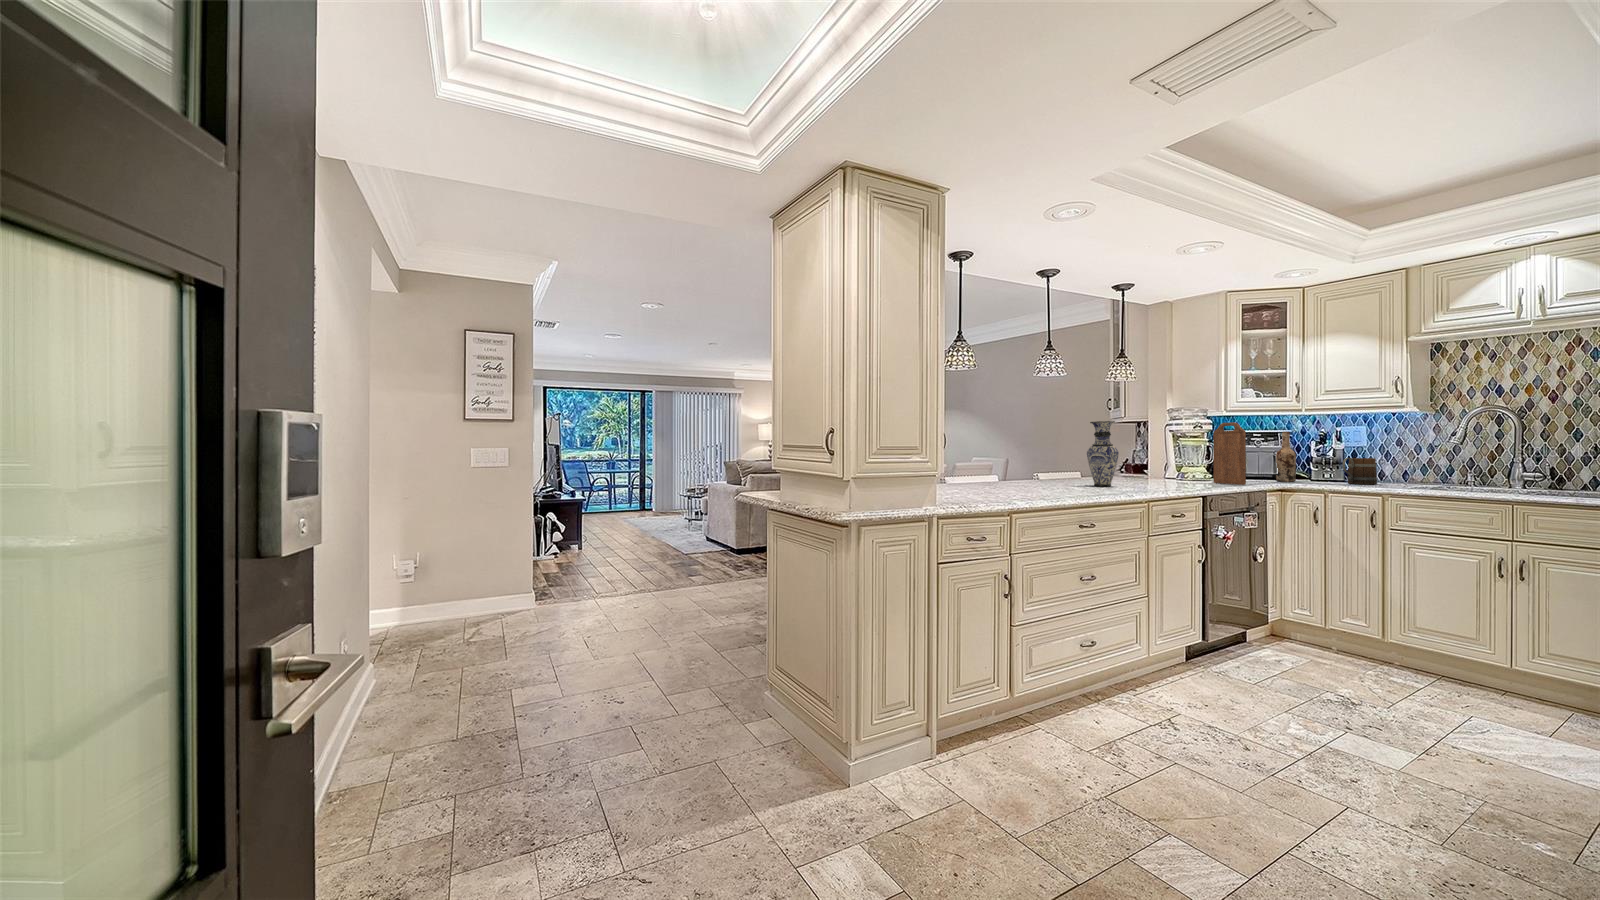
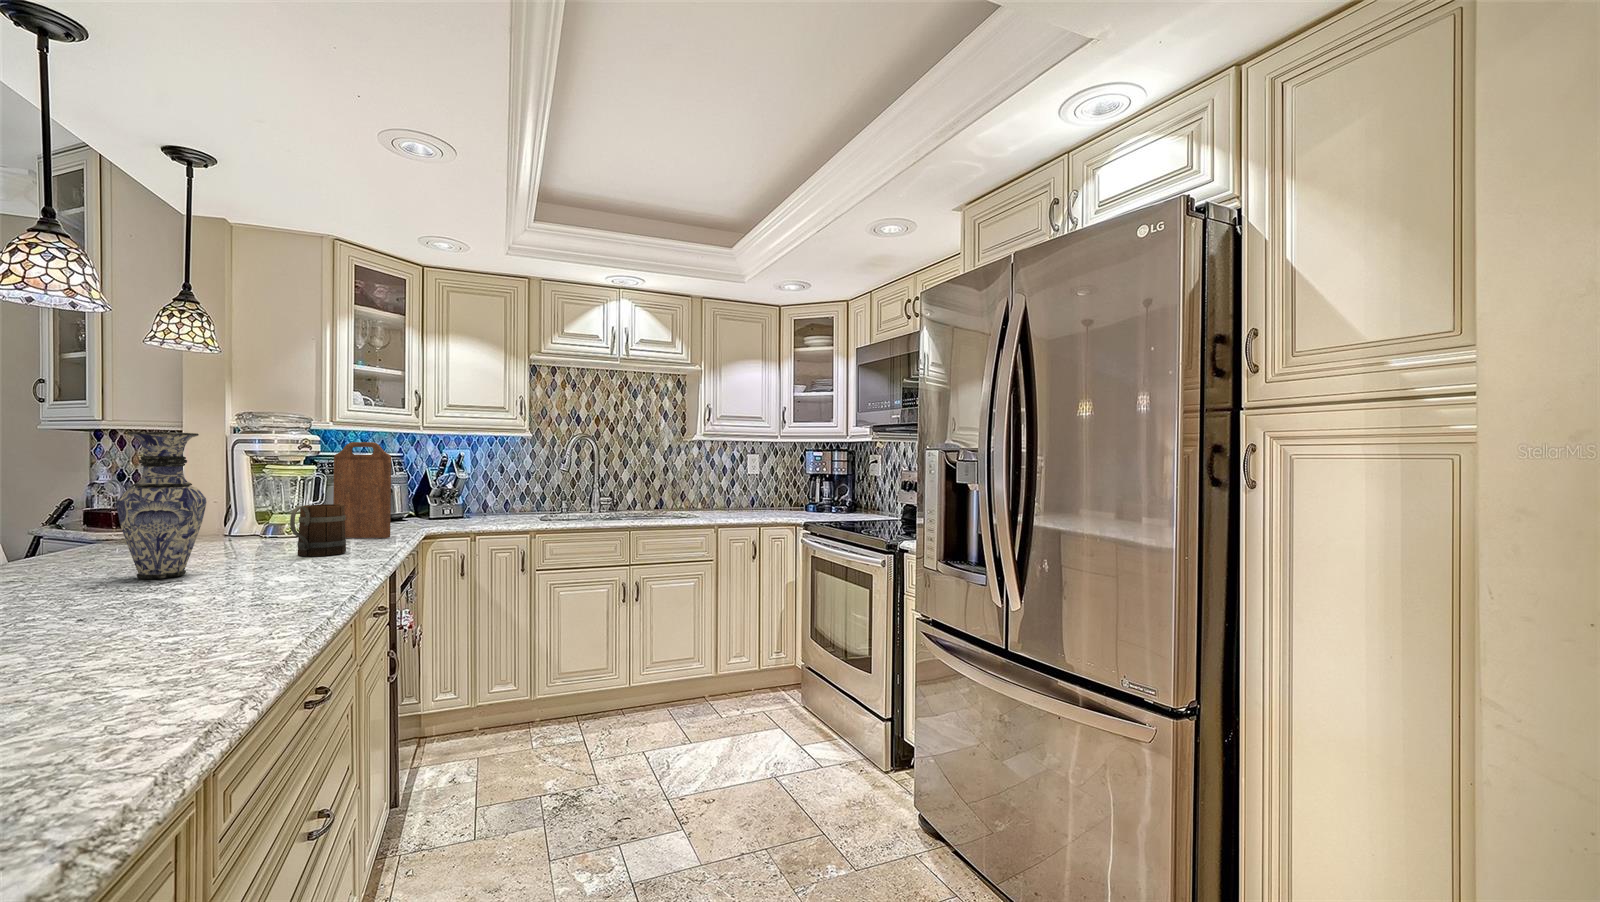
wine bottle: present [1276,432,1296,482] -> none [393,456,418,524]
mug: present [1343,458,1377,485] -> present [290,504,346,556]

